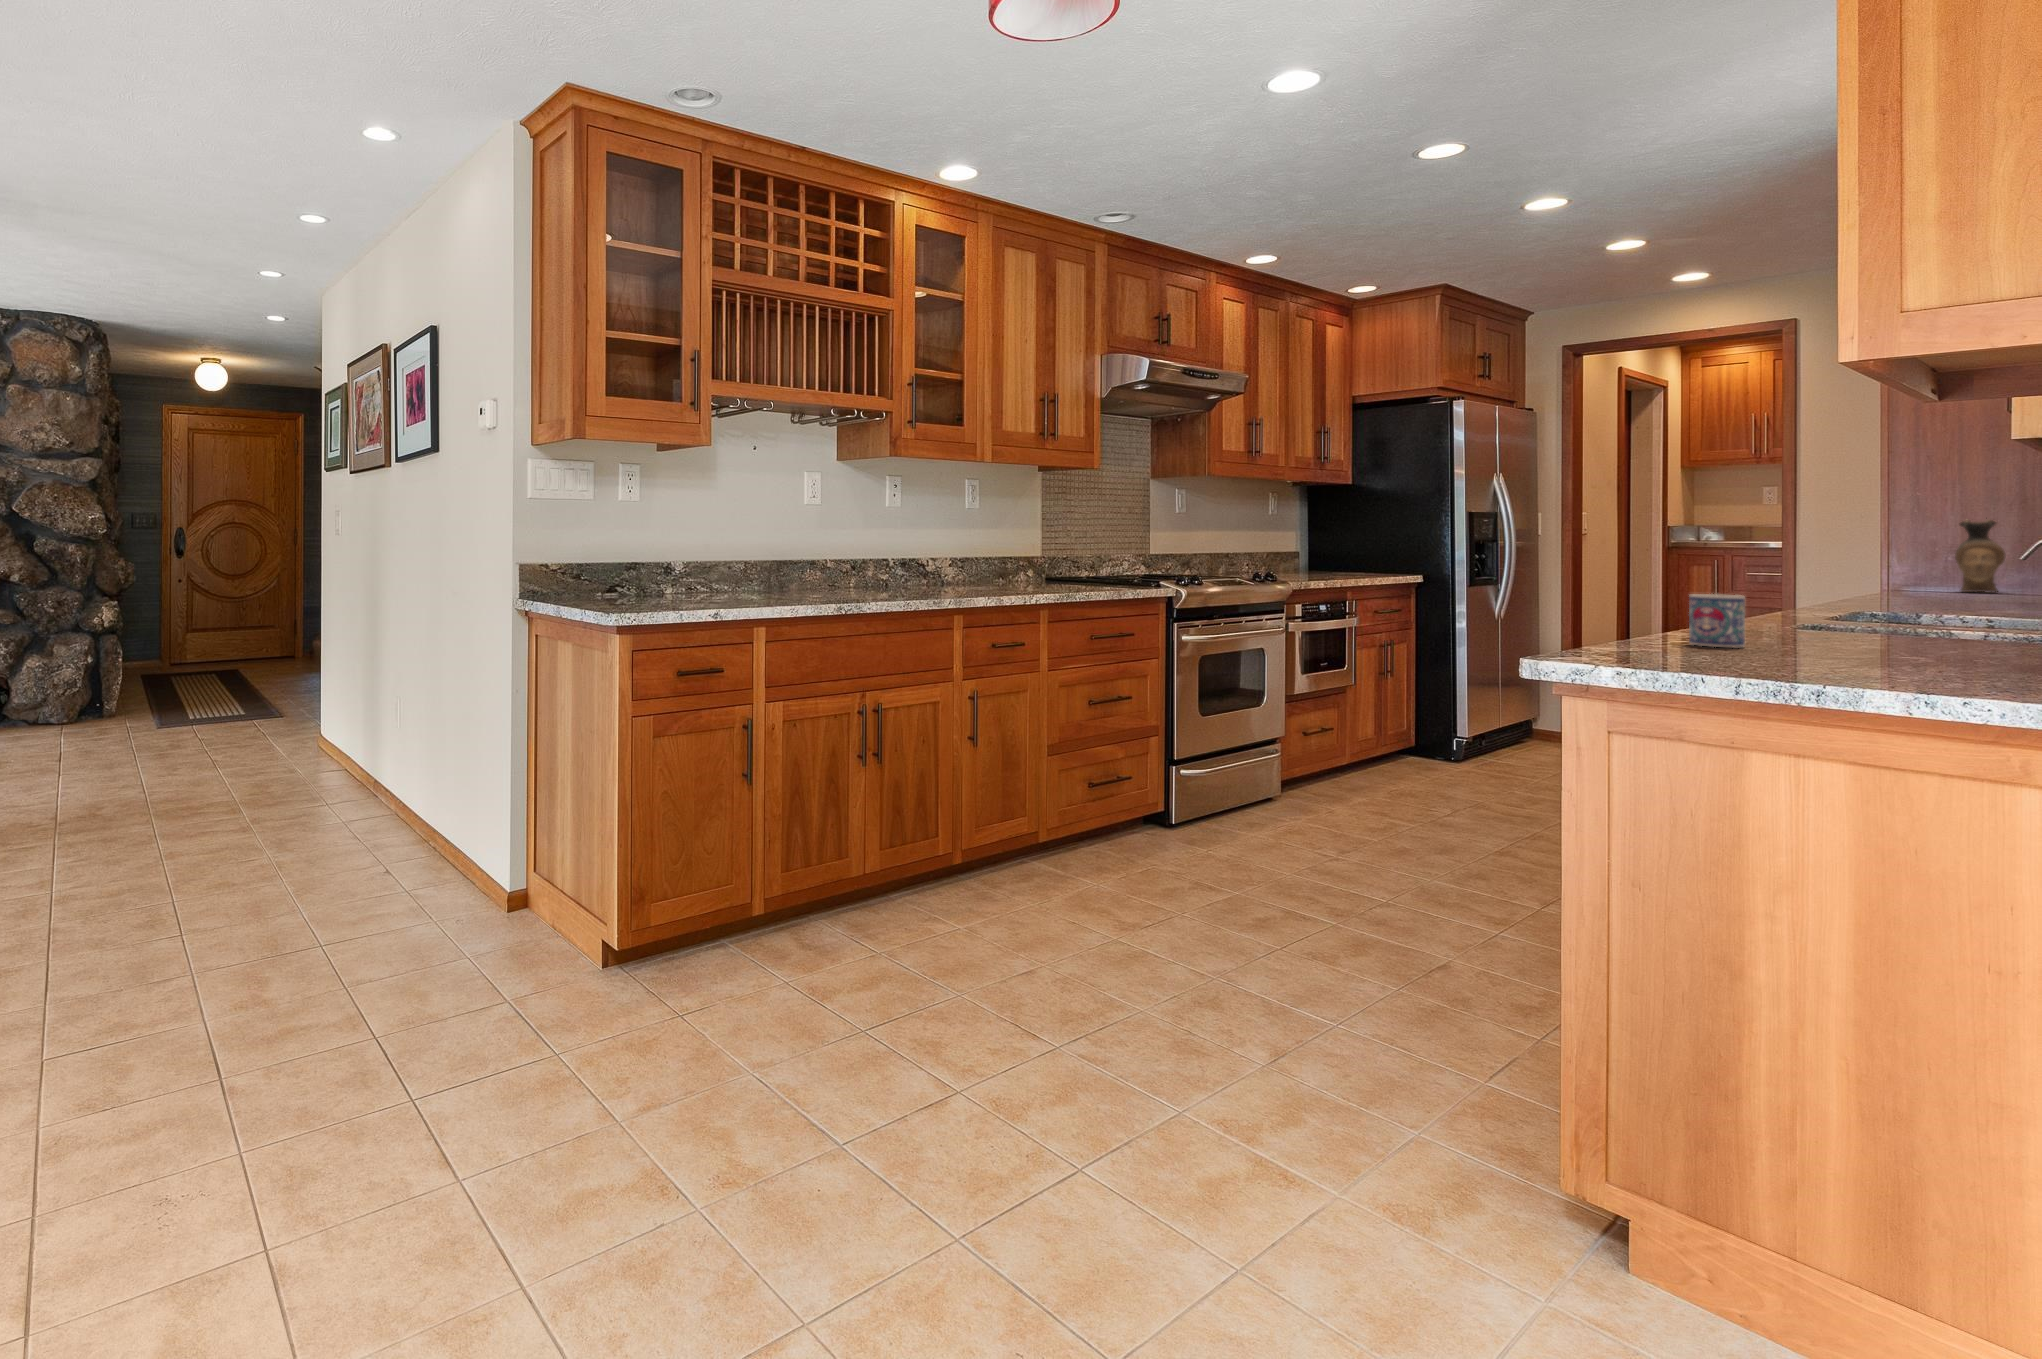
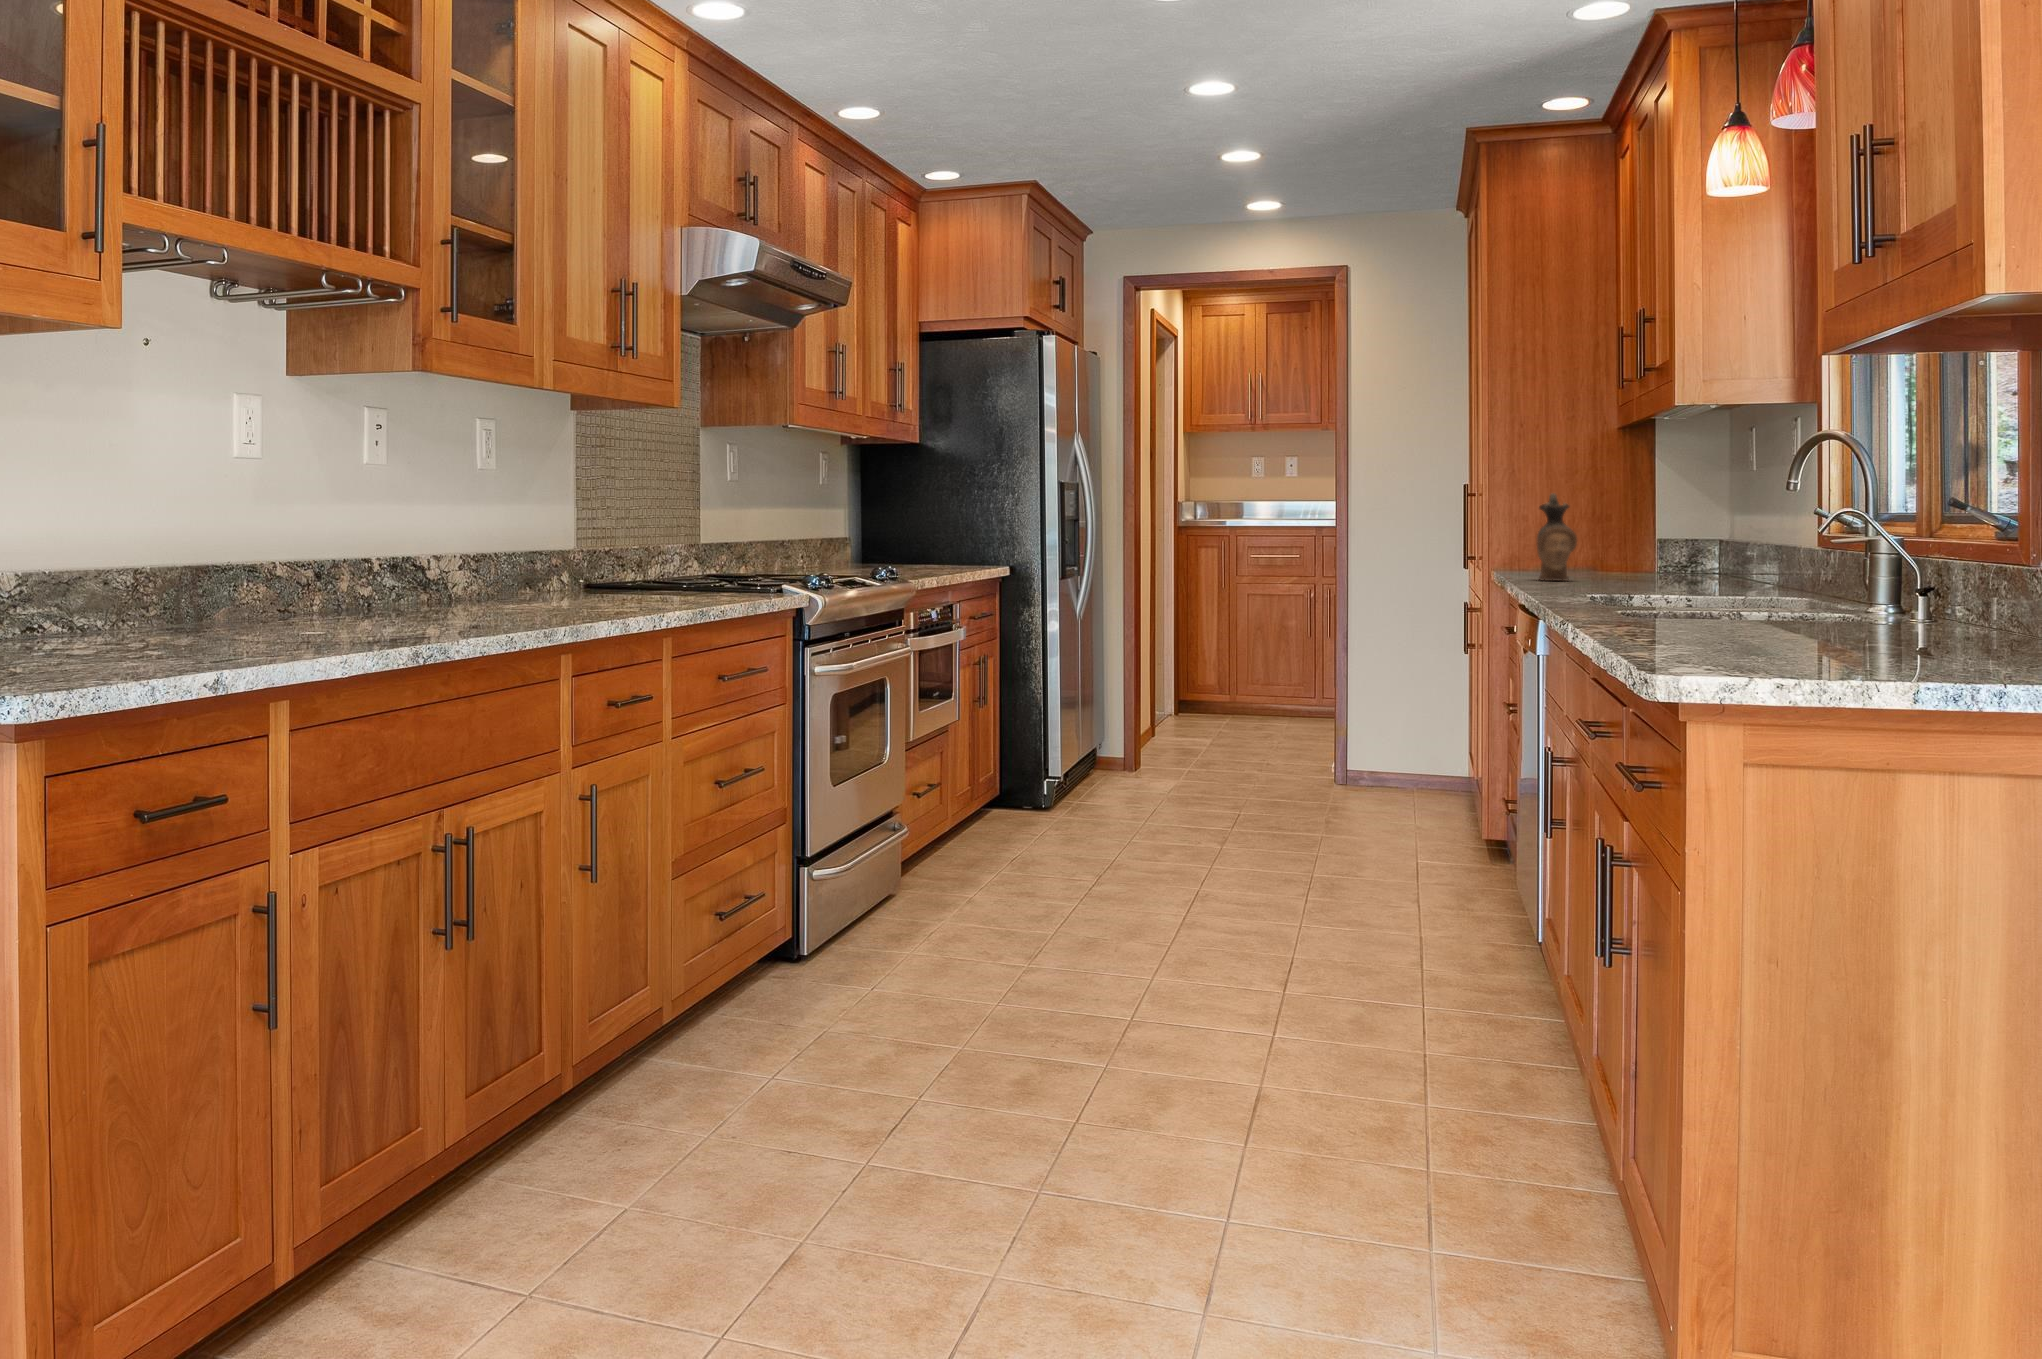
mug: present [1689,594,1745,647] -> none [1687,605,1751,673]

